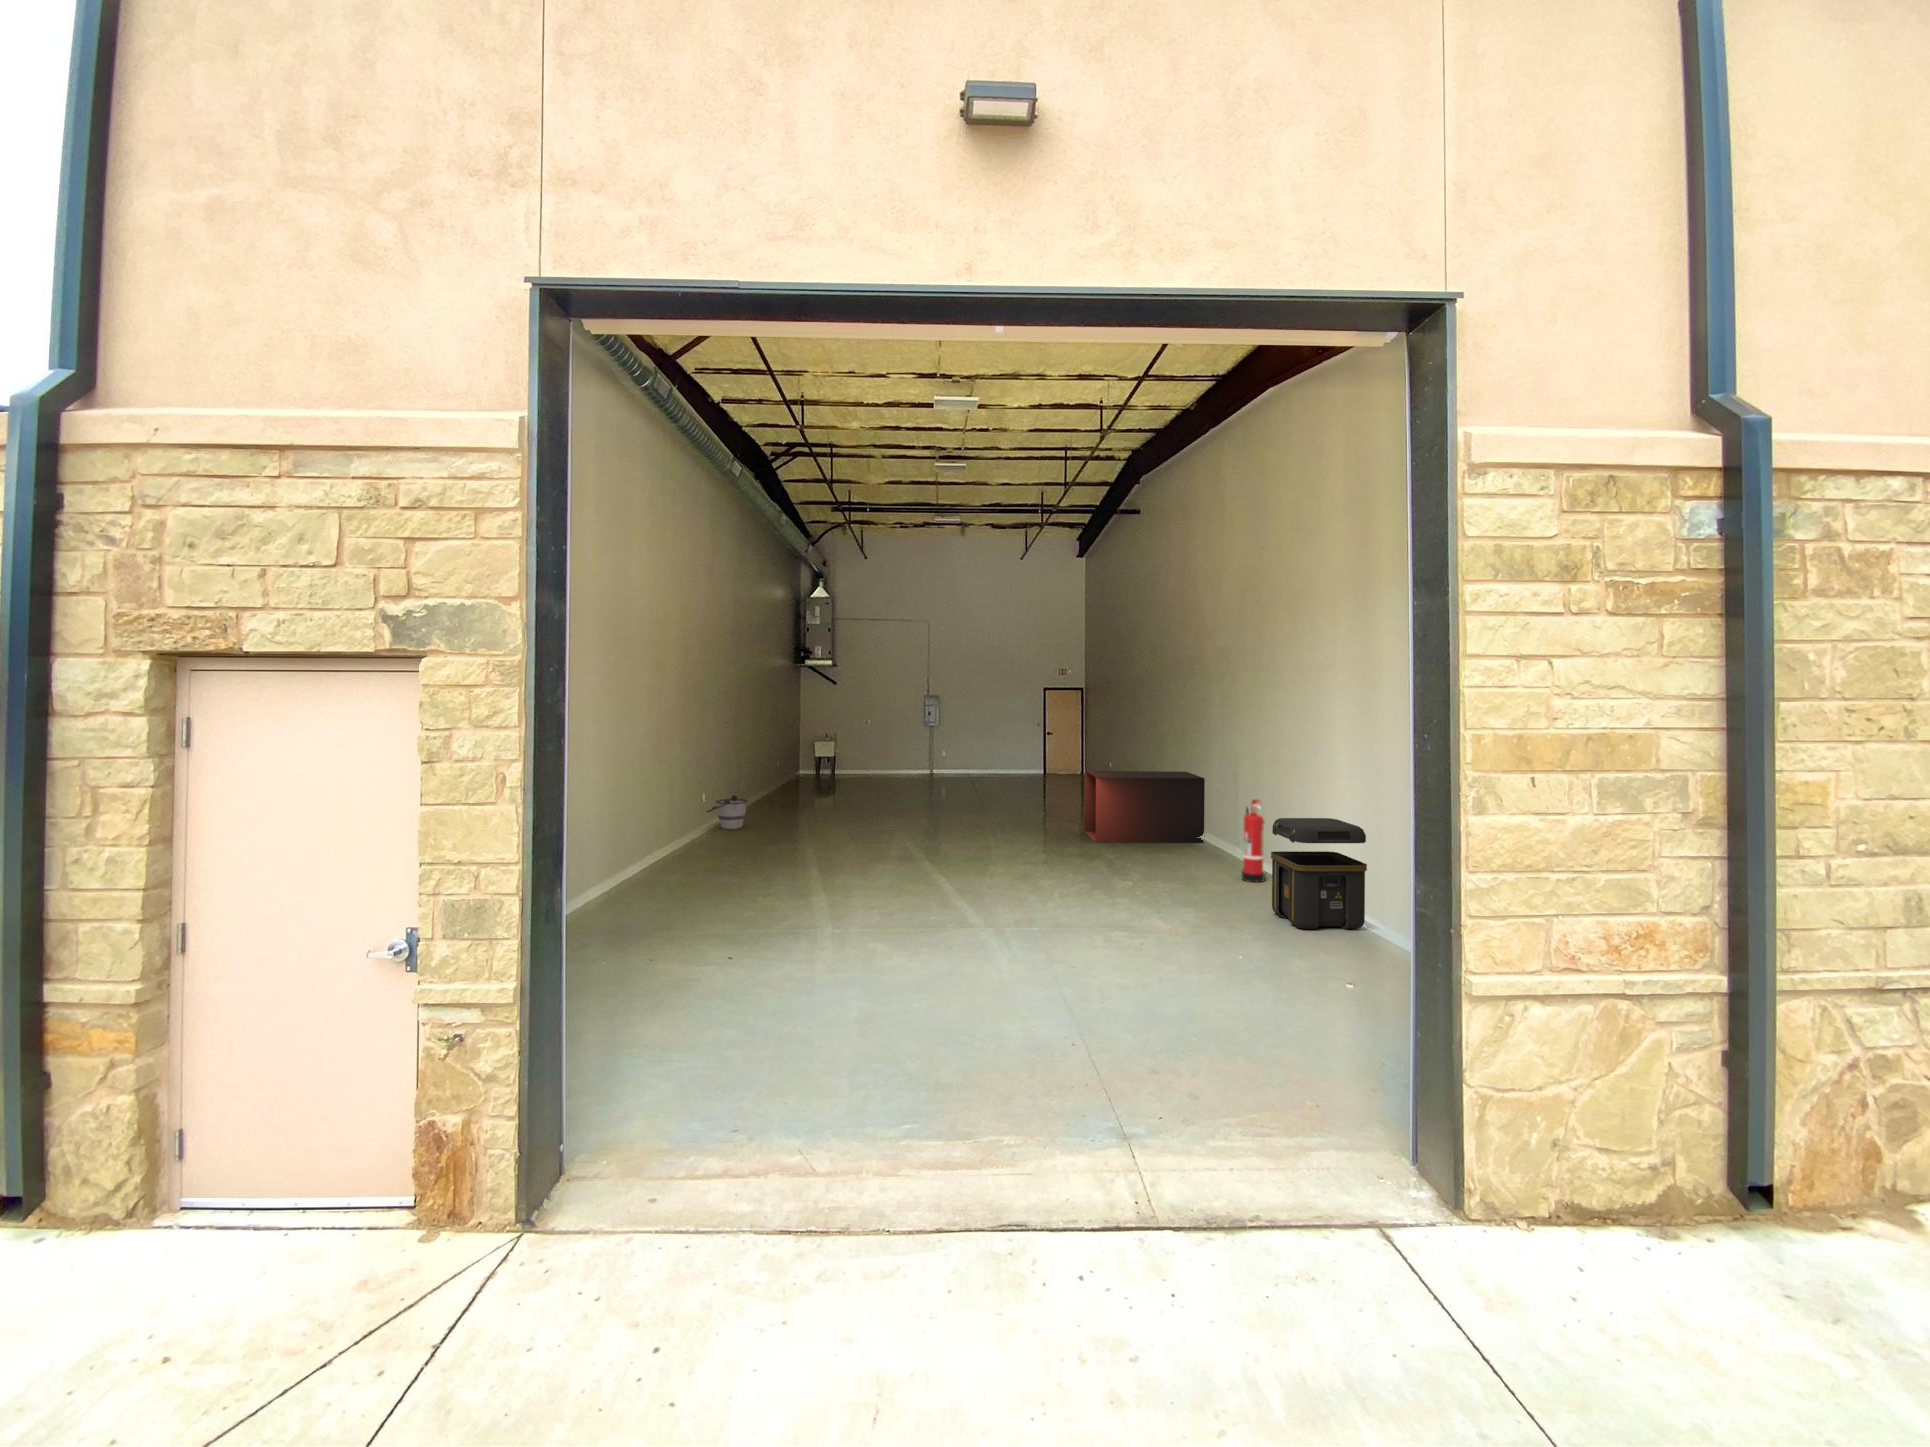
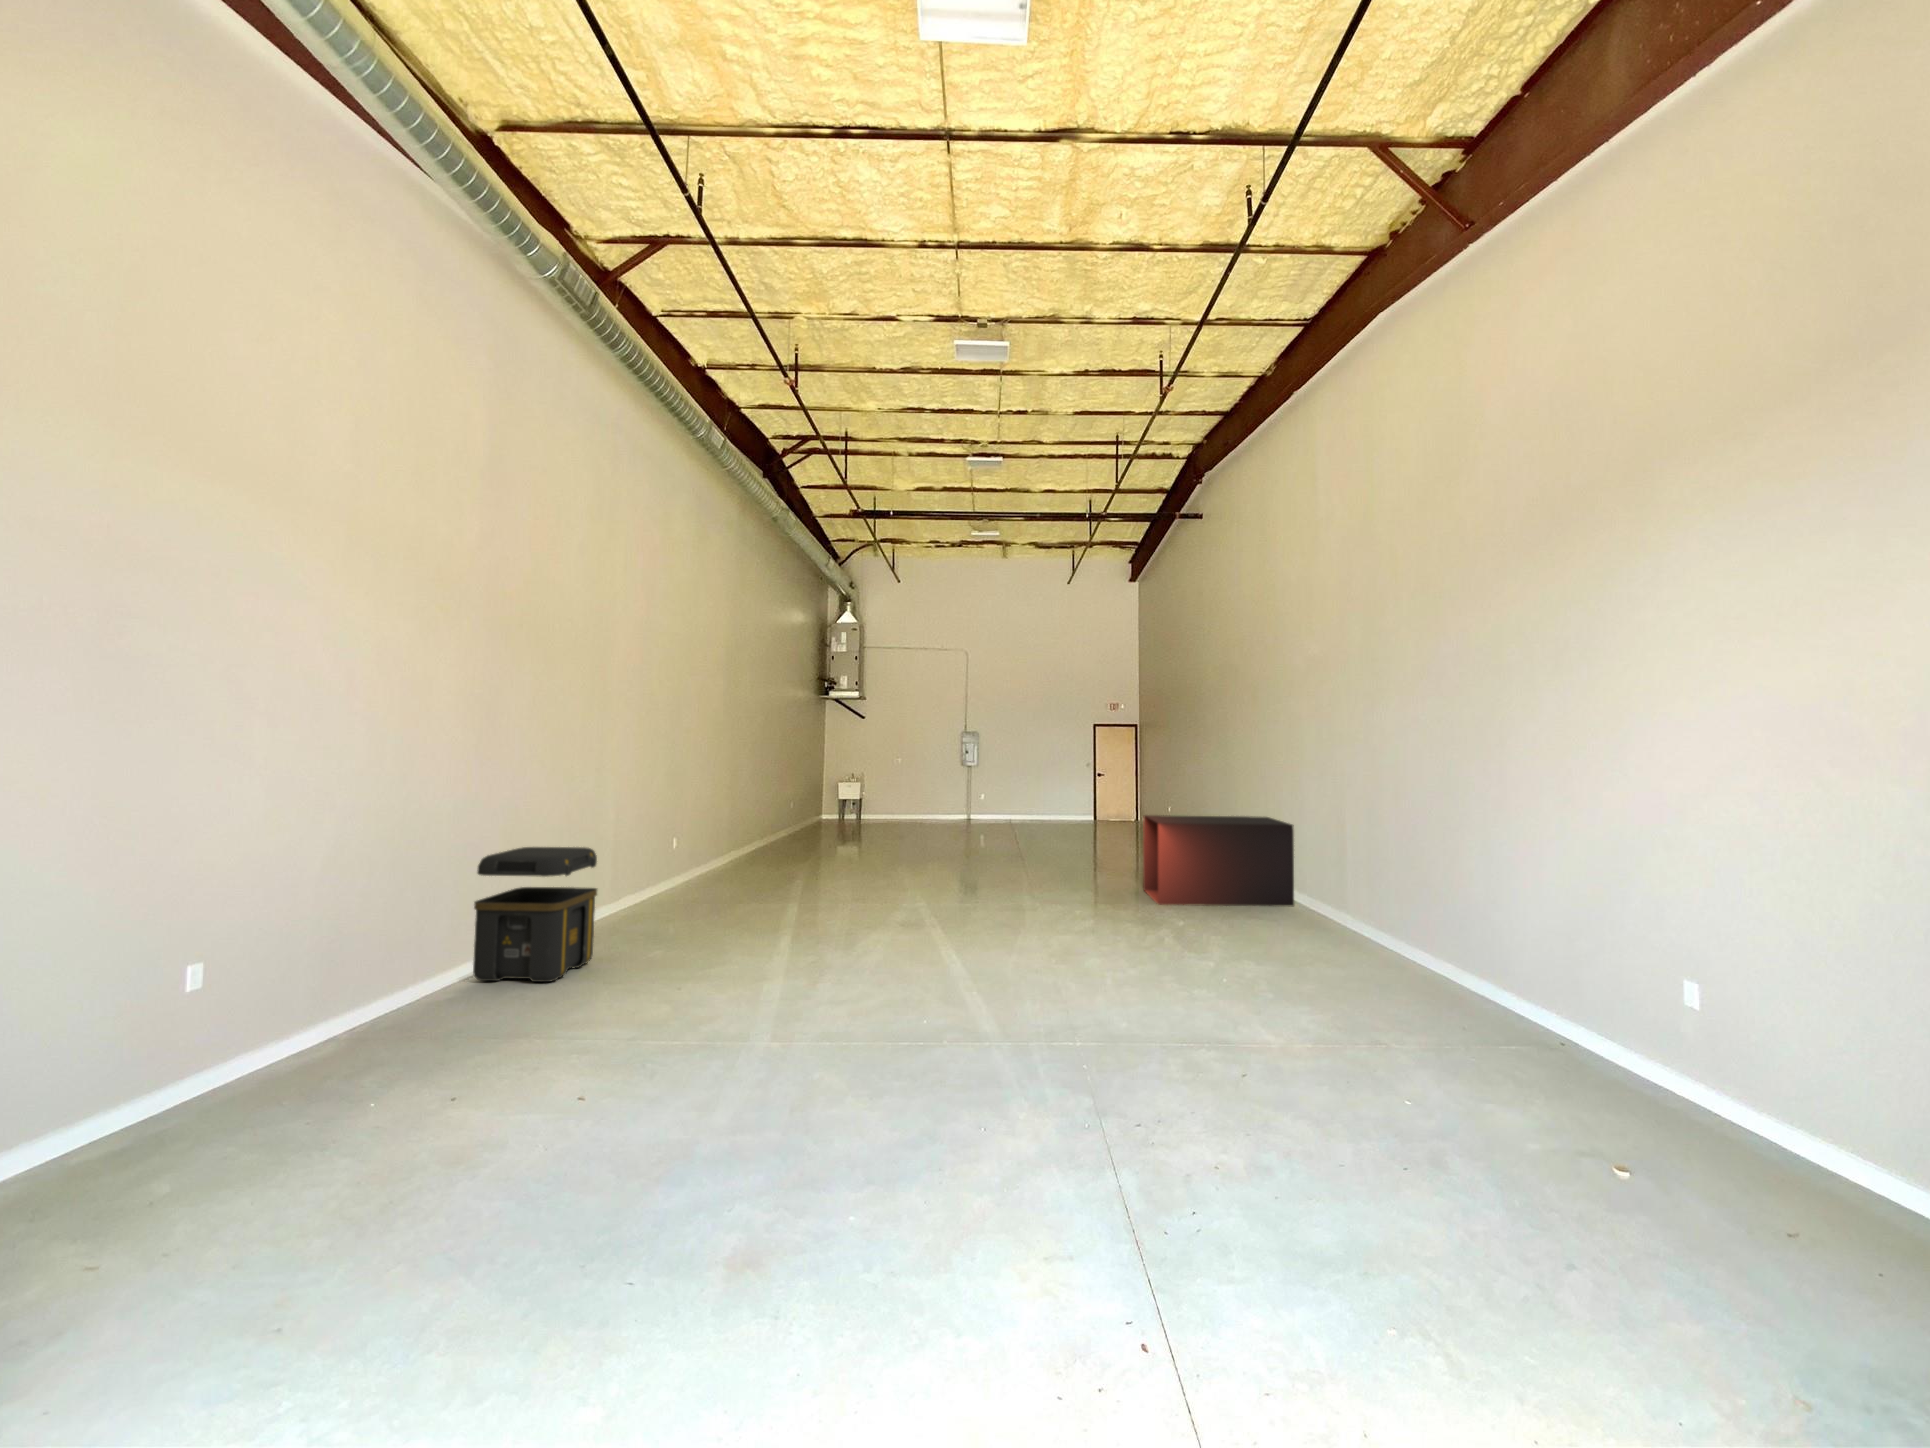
bucket: present [707,795,748,829] -> none [684,843,736,884]
fire extinguisher: present [1242,799,1265,882] -> none [1358,853,1392,966]
toolbox: present [1271,818,1367,929] -> present [473,847,597,982]

